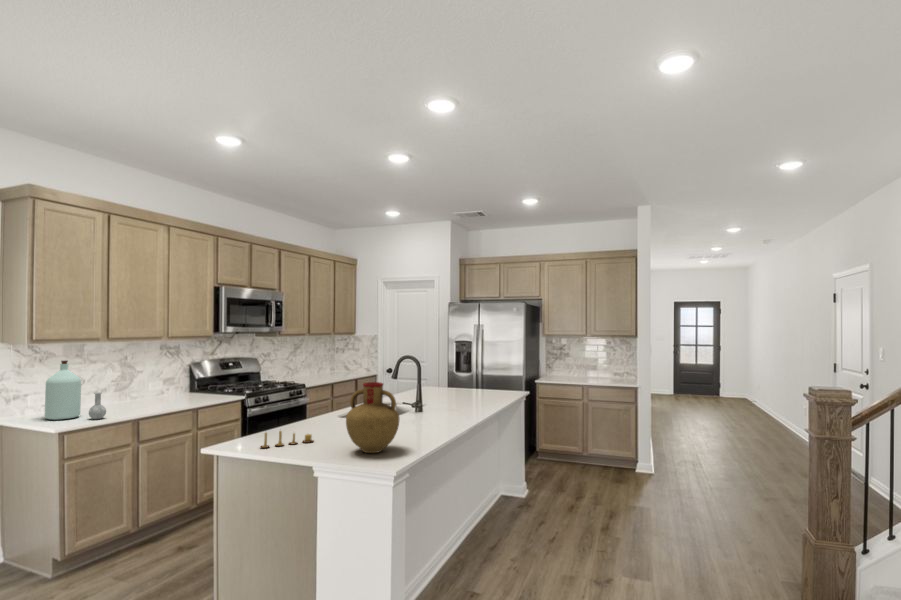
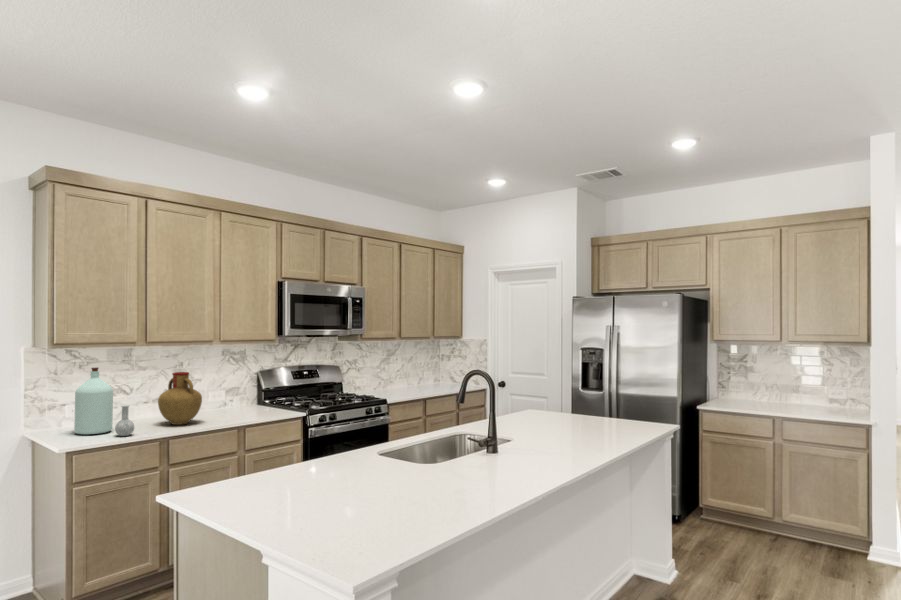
vase: present [346,382,400,453] -> present [158,372,202,425]
candle: present [261,431,313,448] -> none [237,471,313,496]

